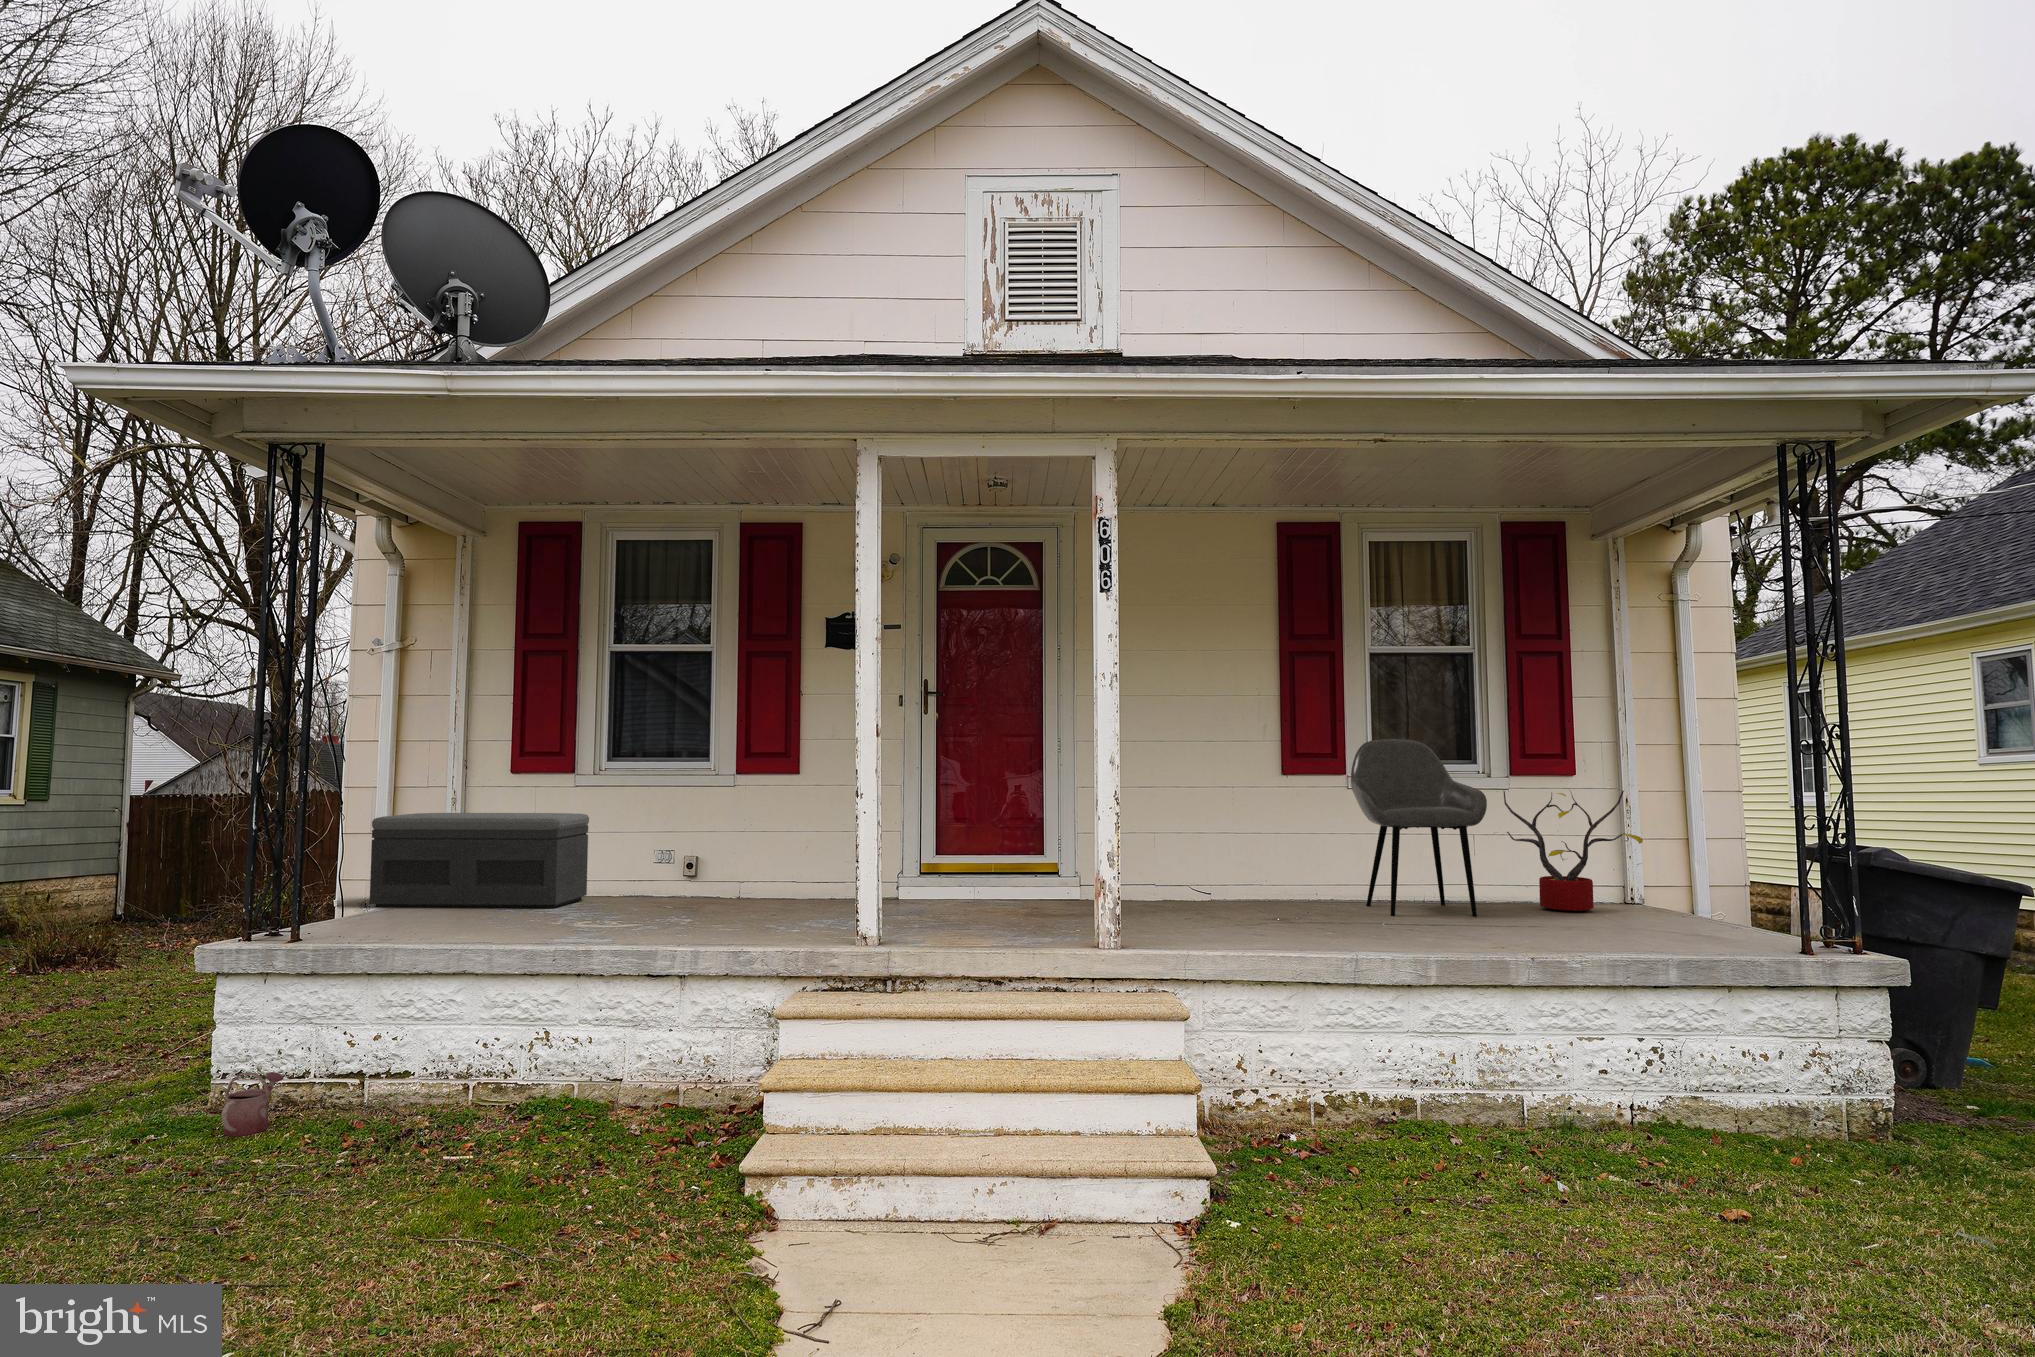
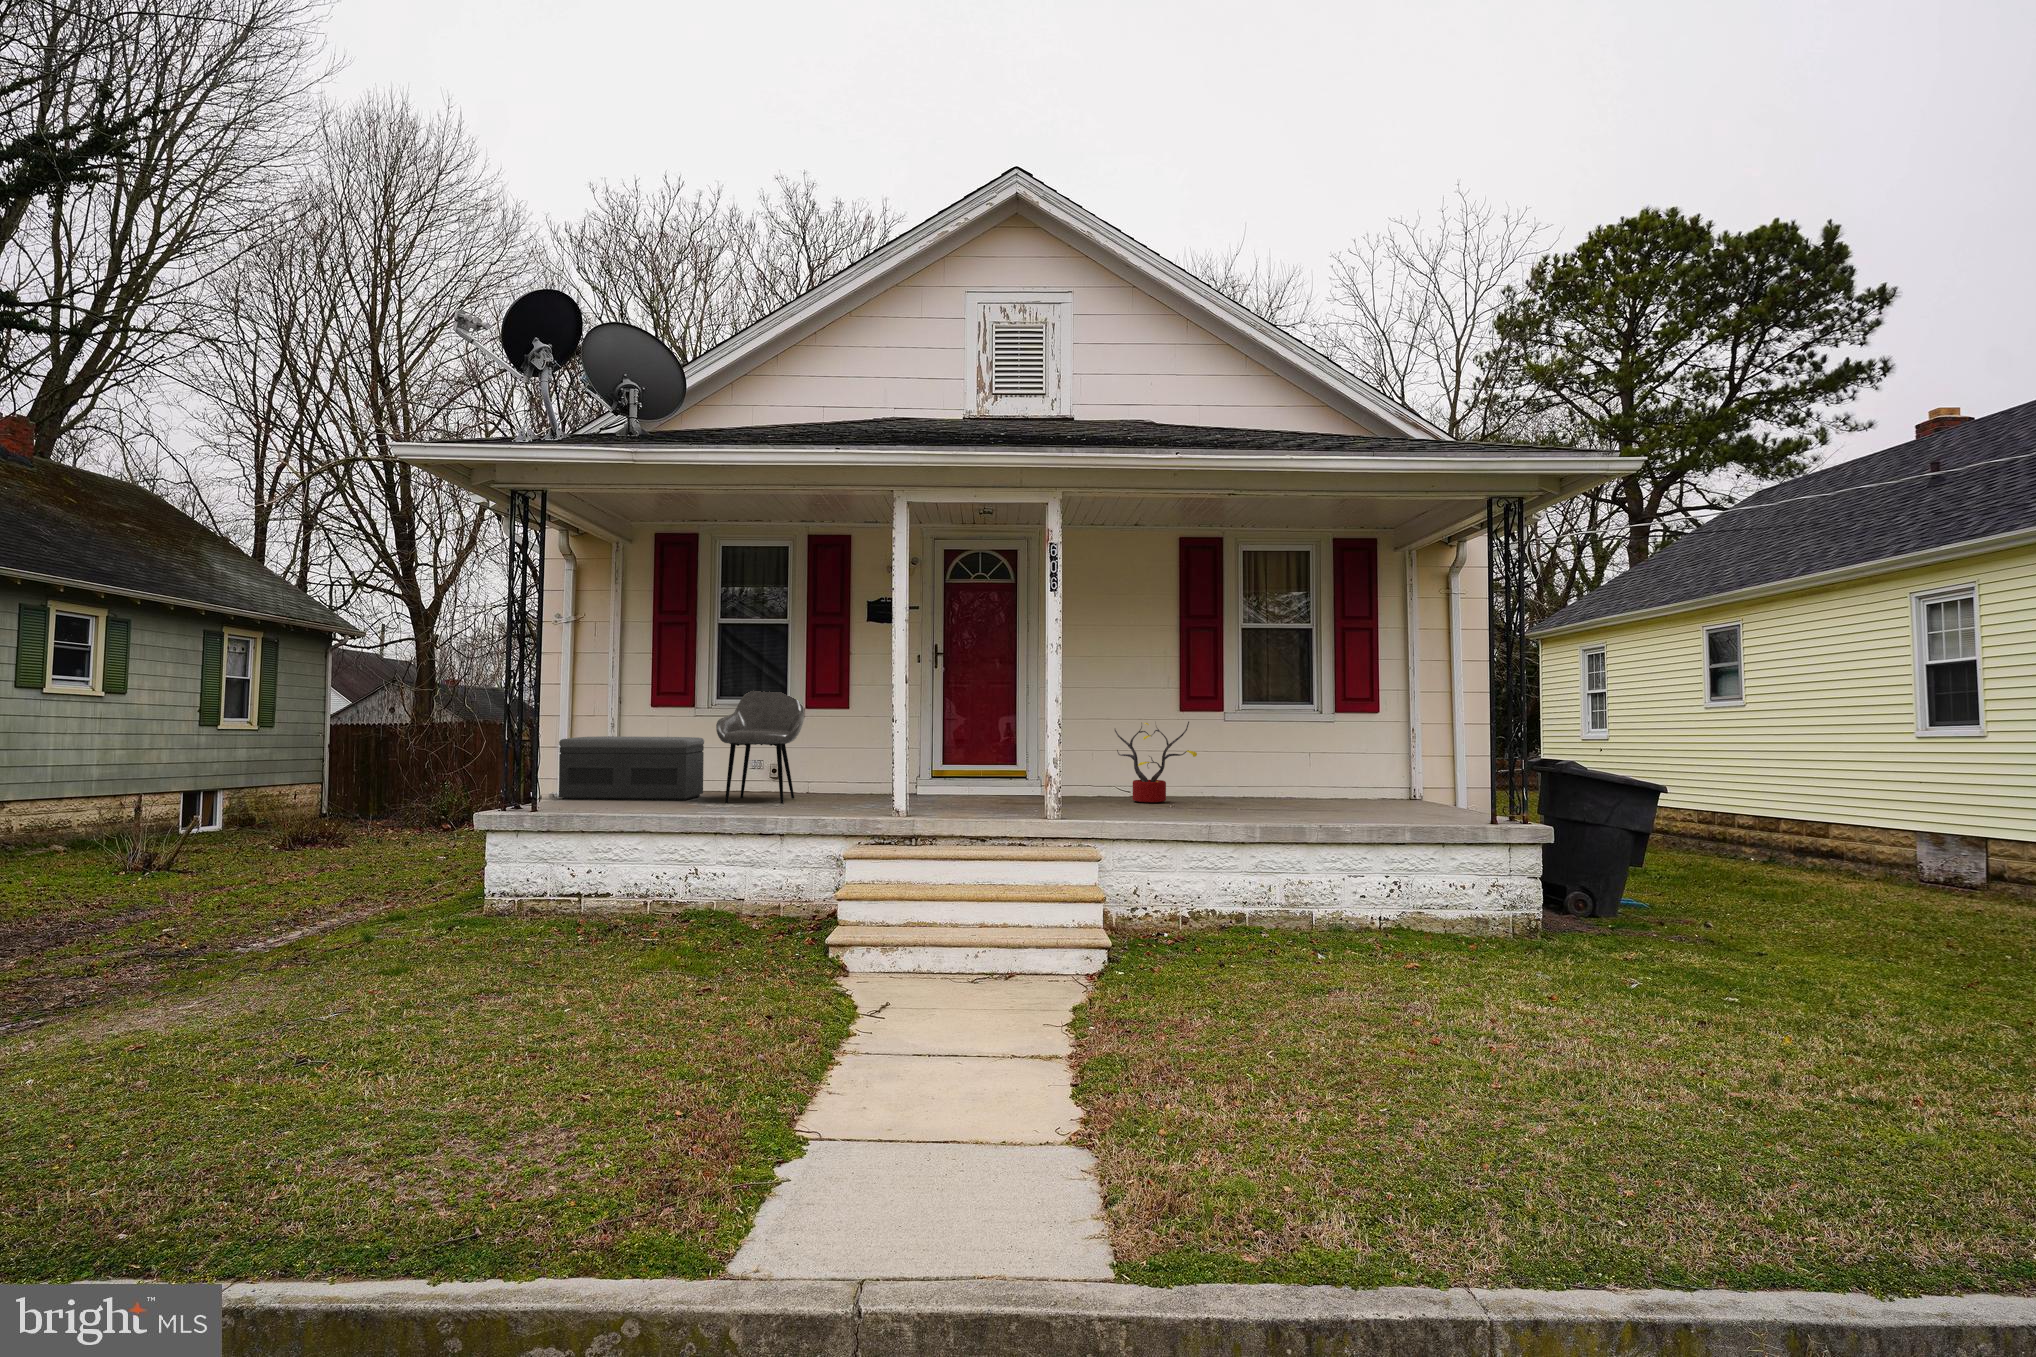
armchair: present [1351,739,1487,916] -> present [716,690,804,804]
decorative plant: present [1503,791,1643,911] -> present [1115,722,1197,803]
watering can: present [222,1072,284,1136] -> none [500,894,532,931]

